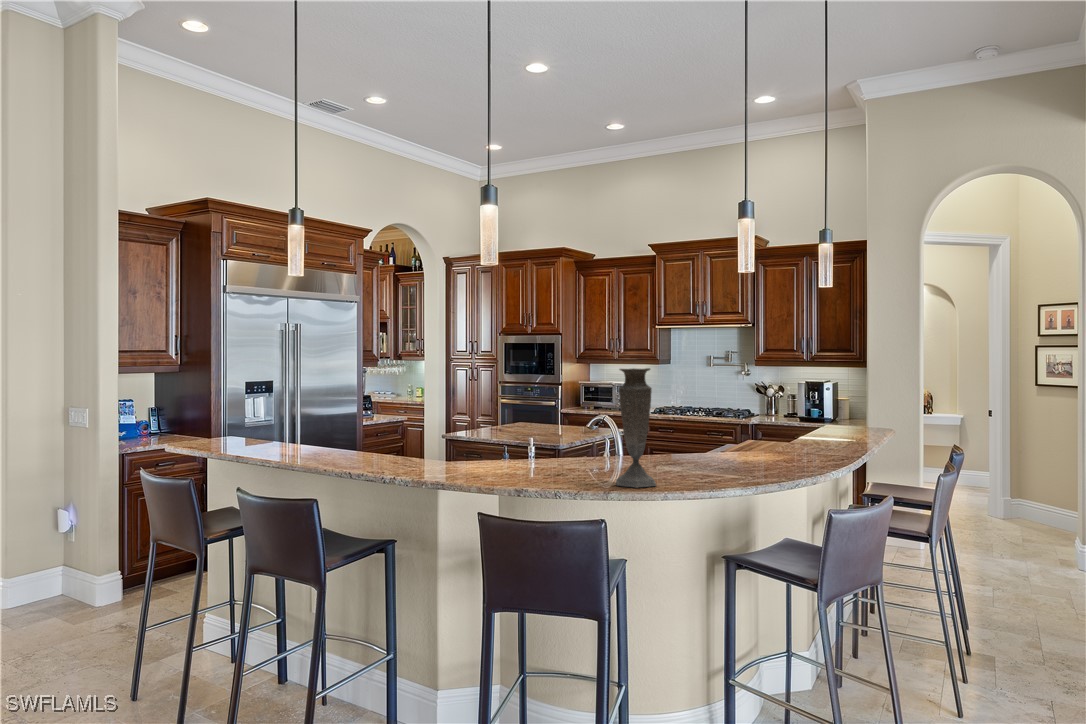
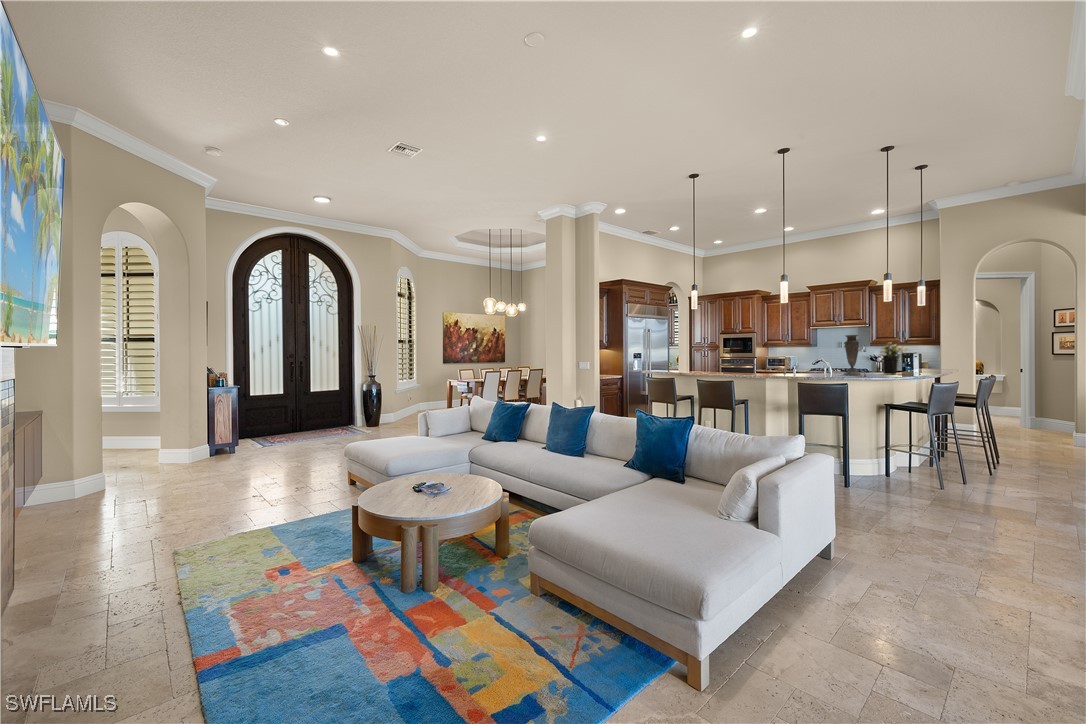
flower arrangement: none [716,380,790,467] -> present [880,343,908,375]

